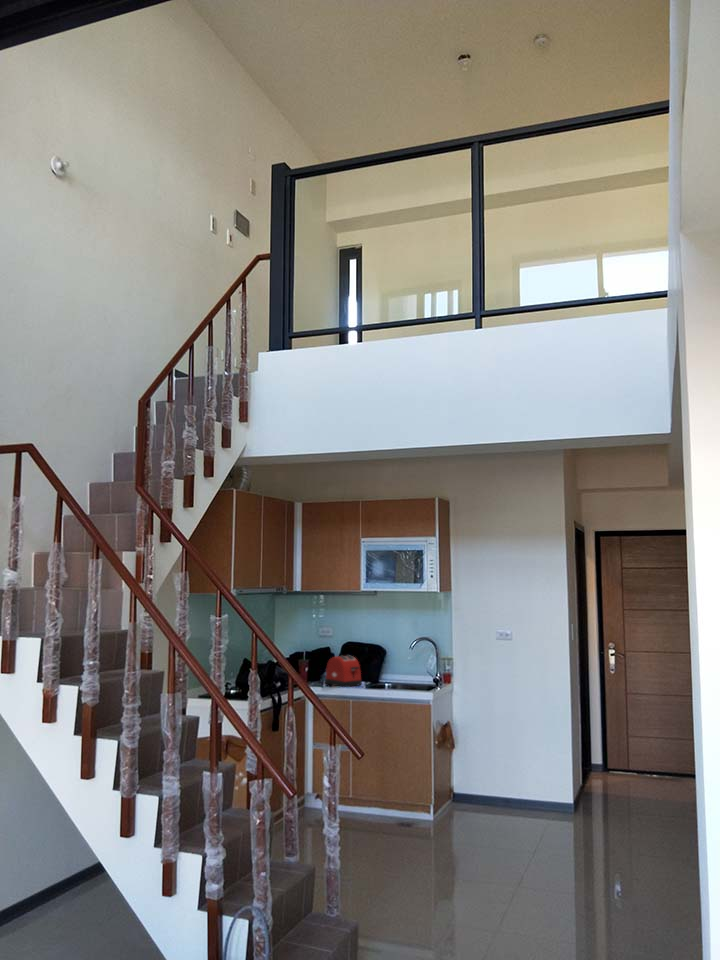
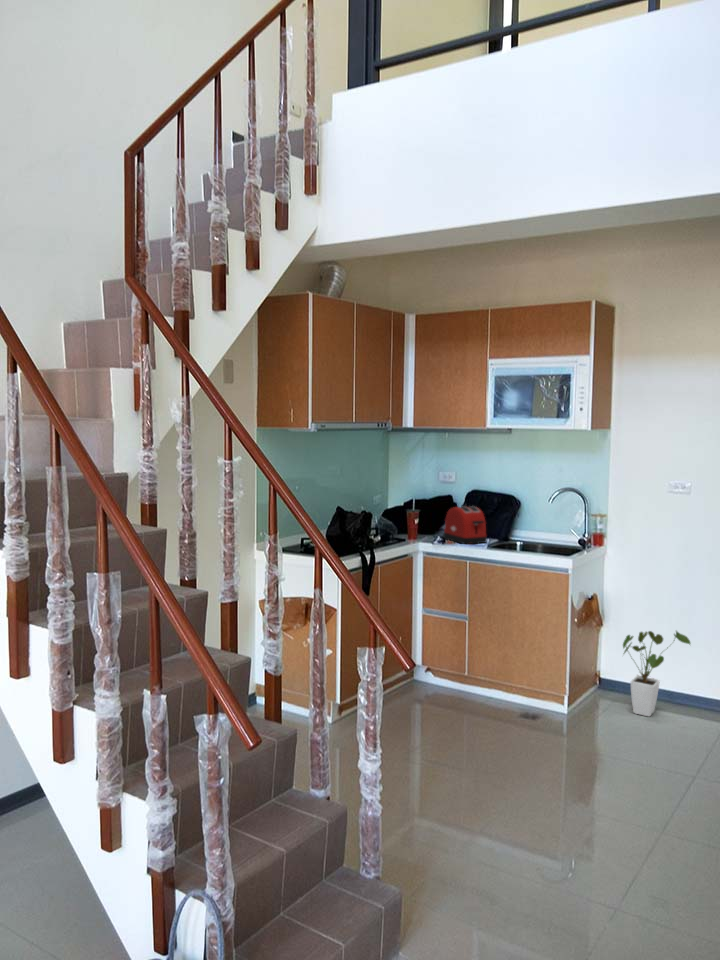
house plant: none [473,746,523,818] -> present [623,631,691,716]

